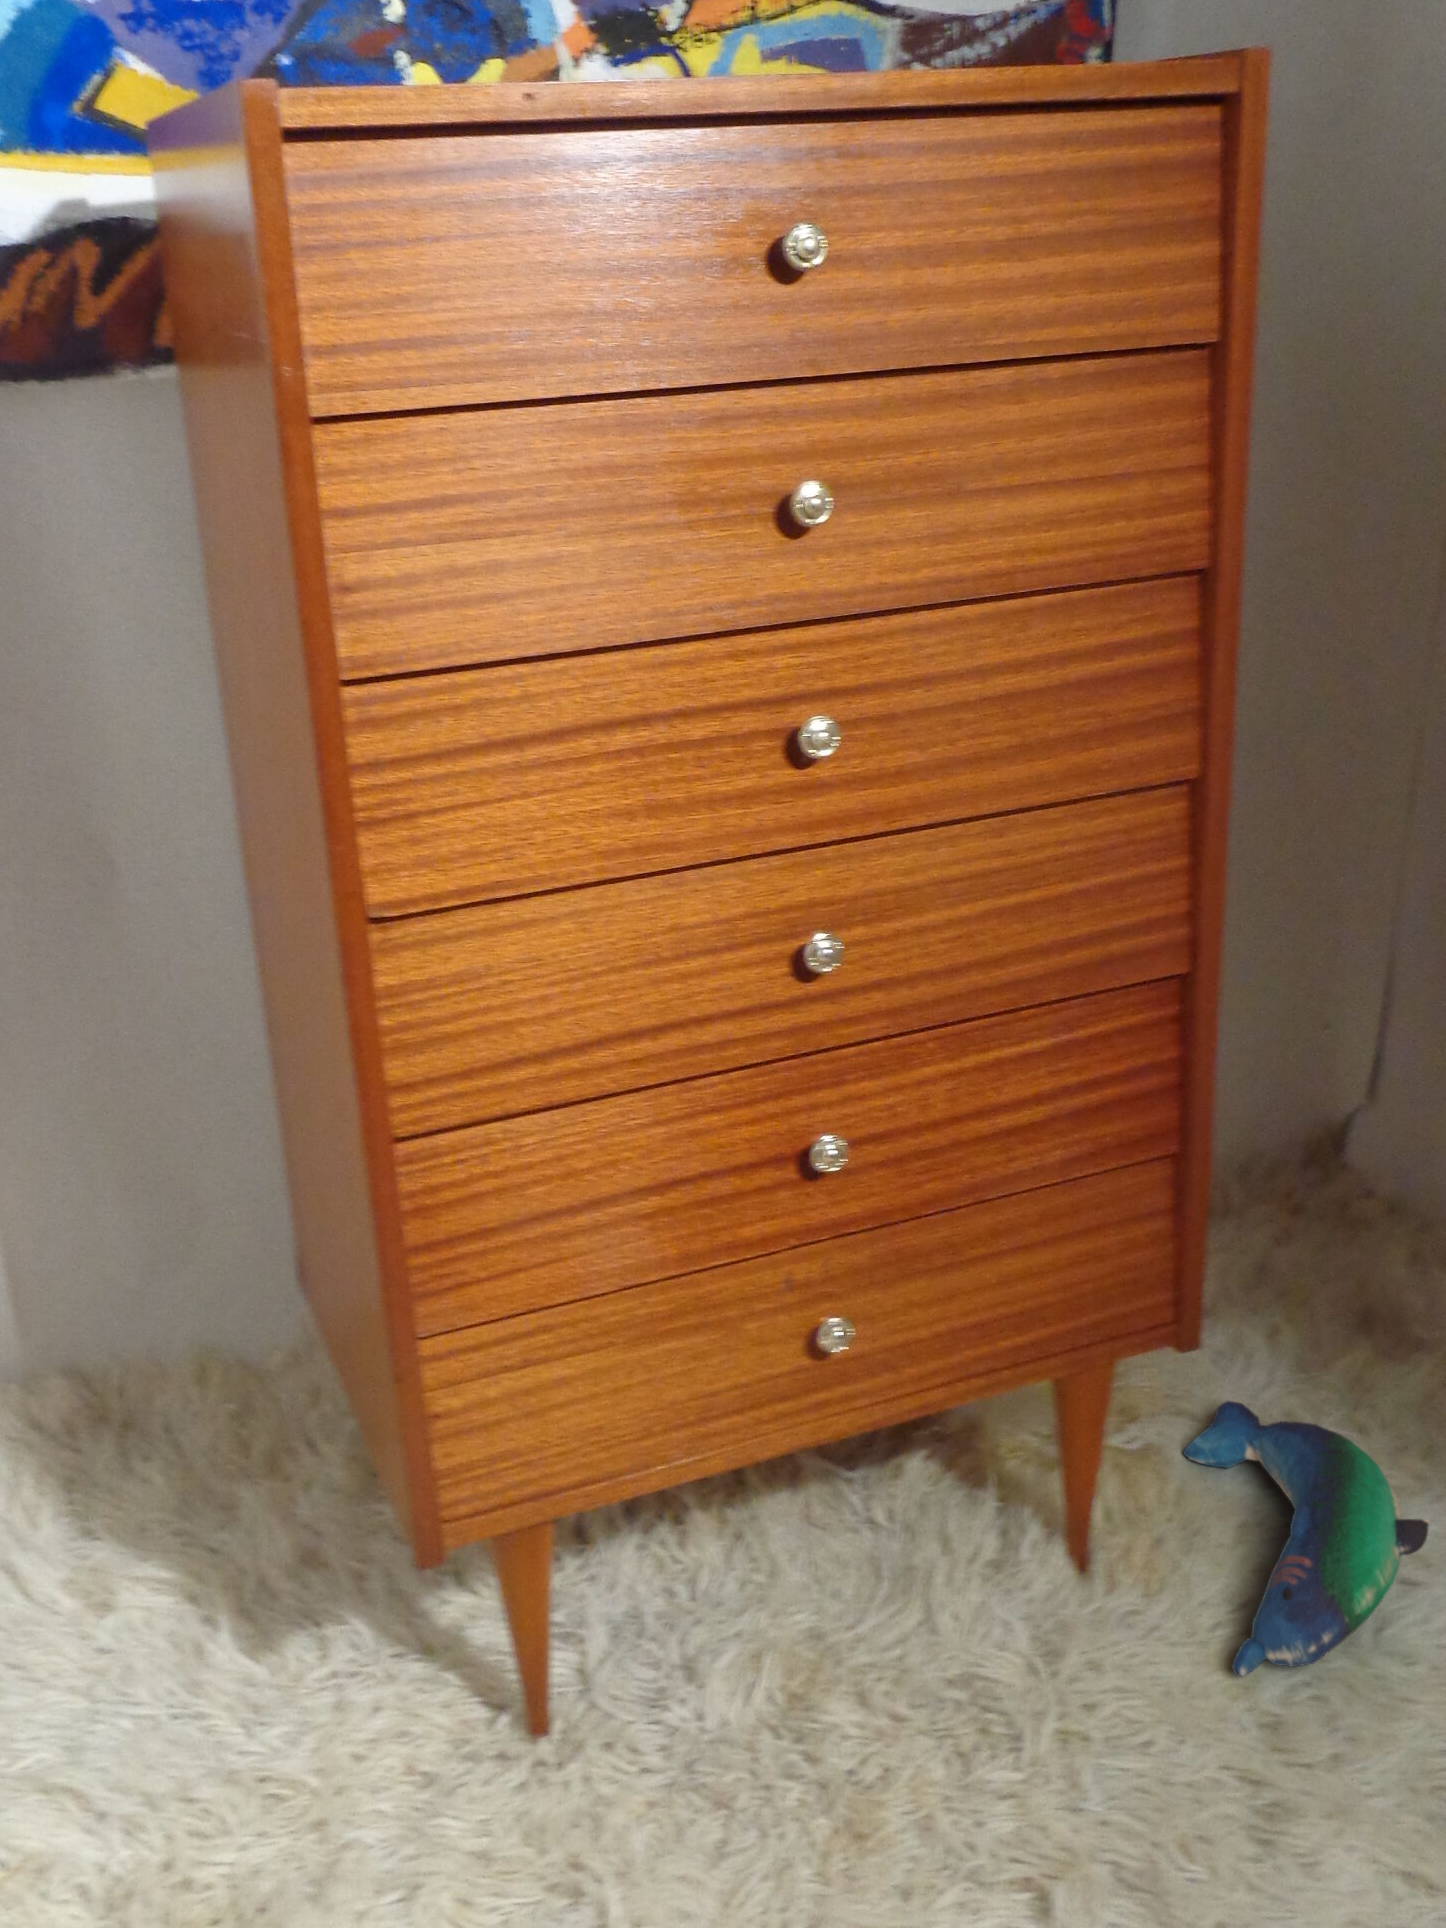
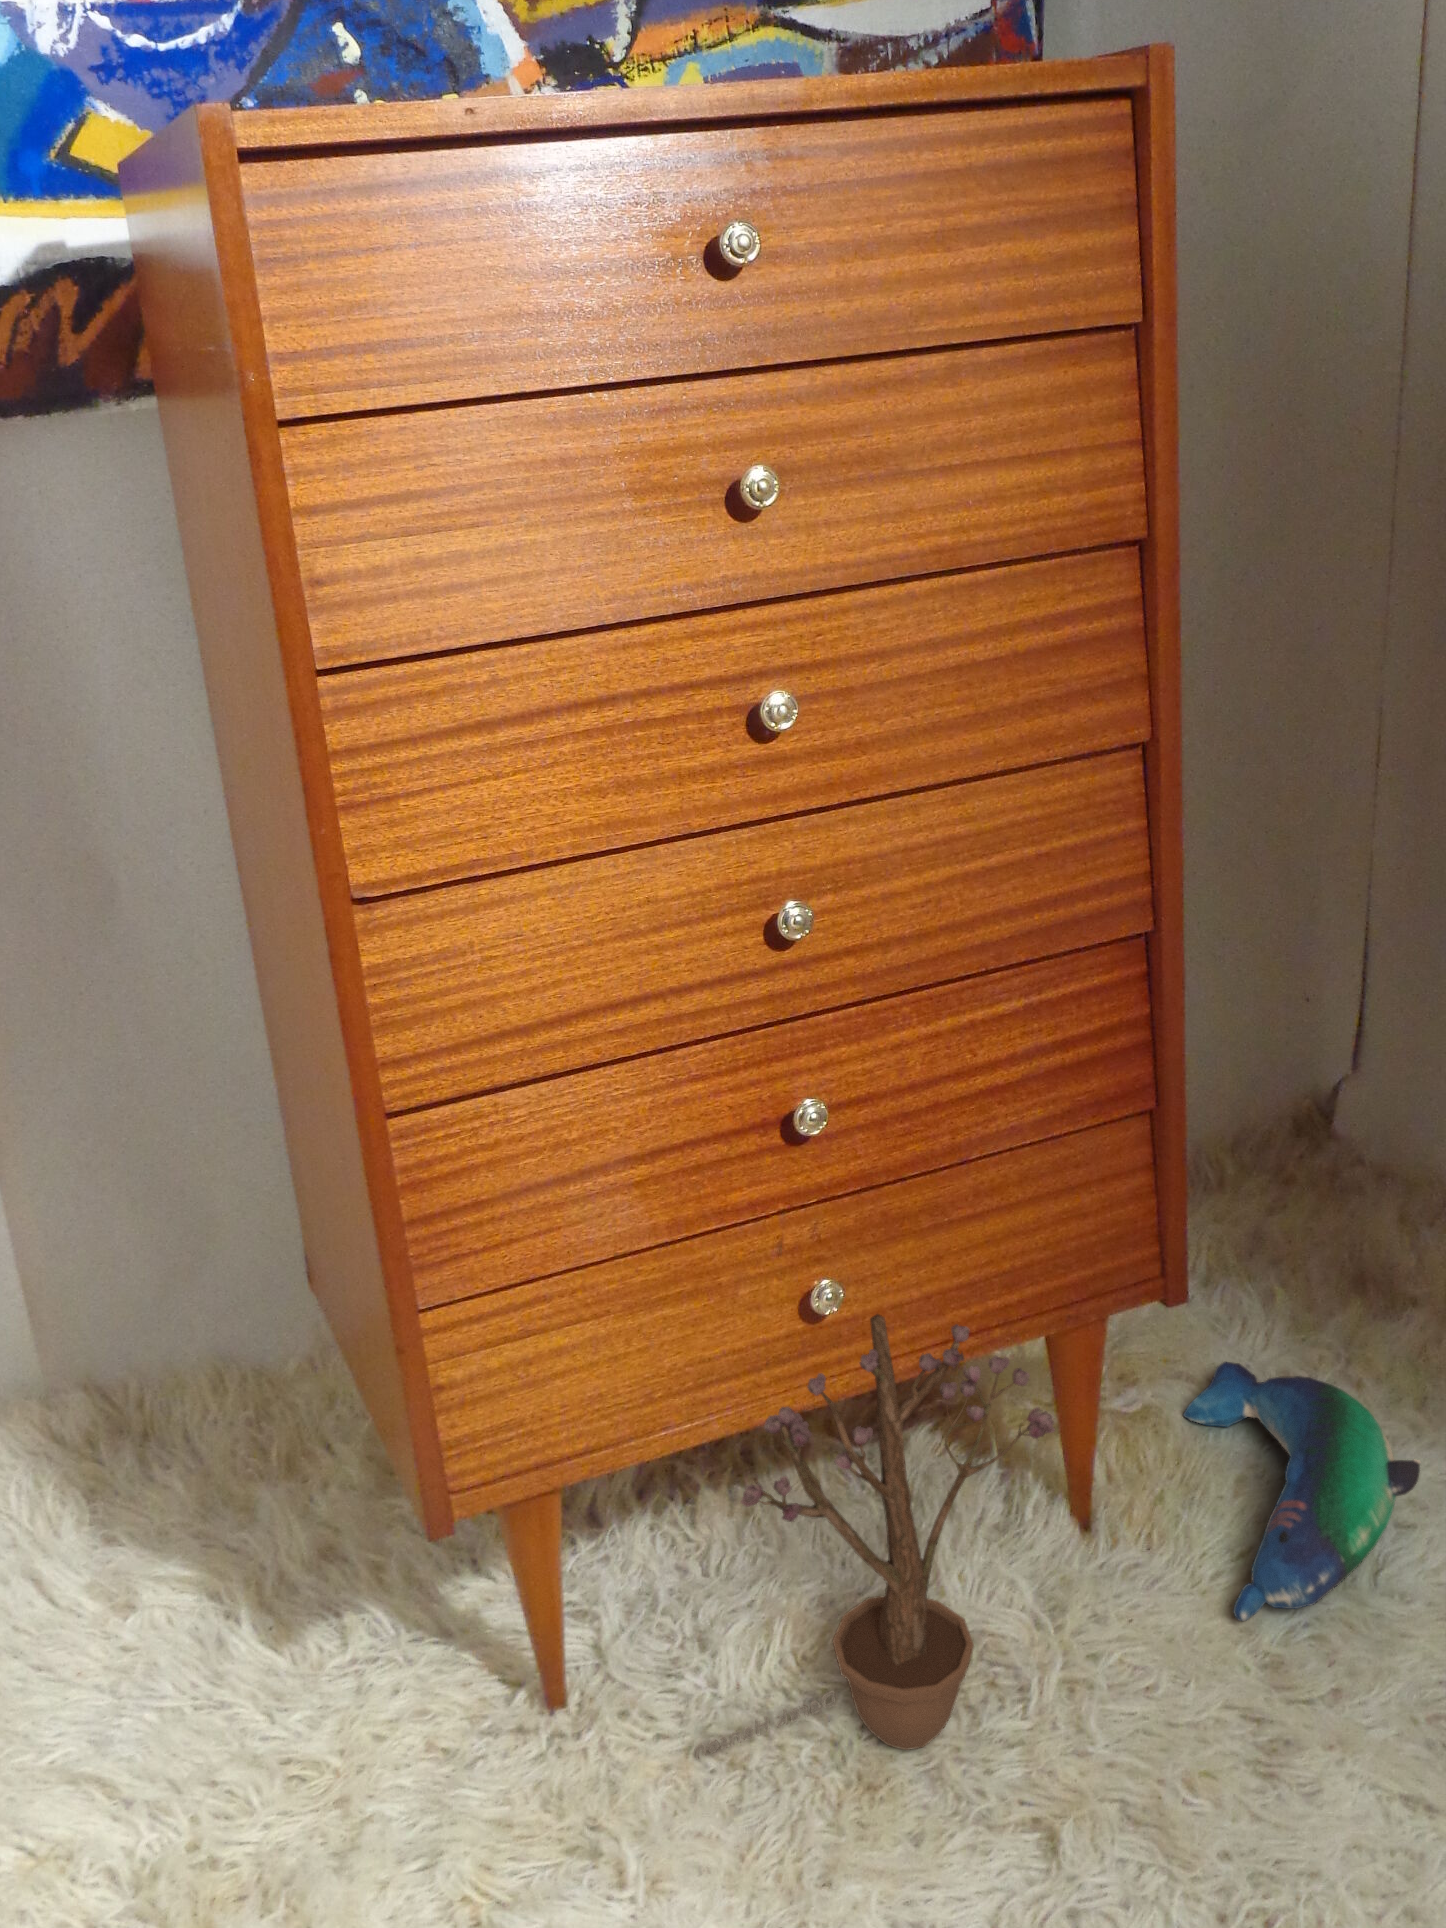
decorative plant: none [680,1364,1067,1799] -> present [695,1314,1055,1759]

